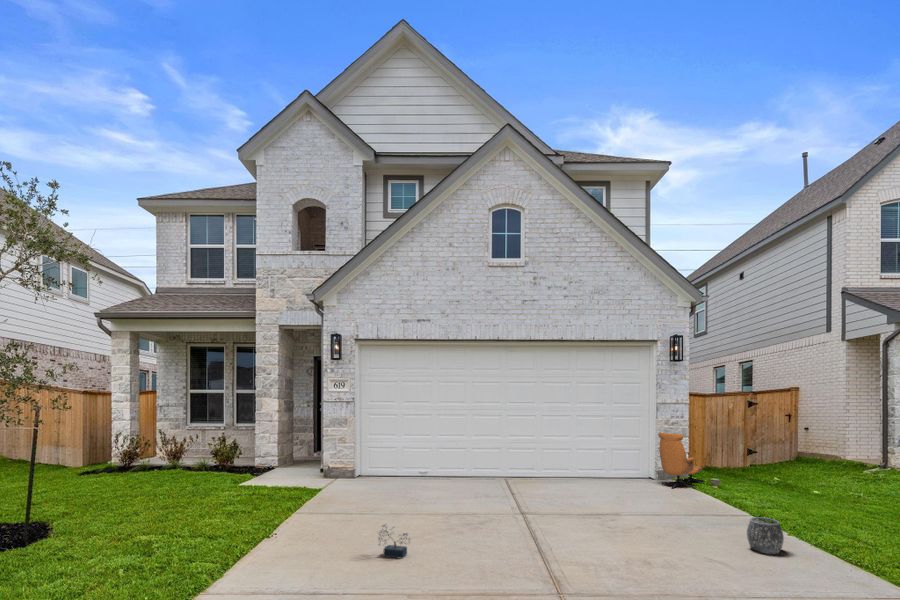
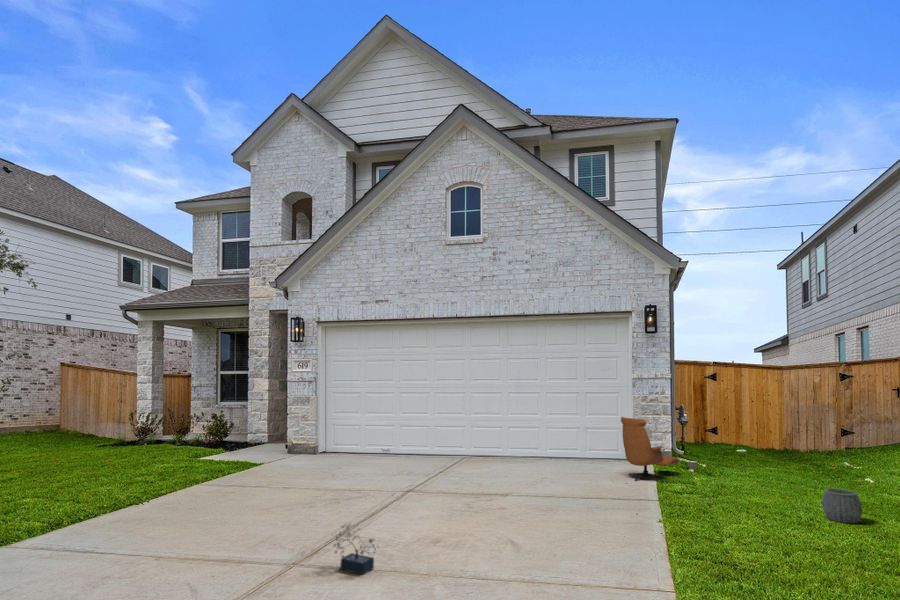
woven basket: present [747,517,784,553] -> present [822,488,862,524]
decorative plant: present [379,525,410,558] -> present [334,525,378,575]

